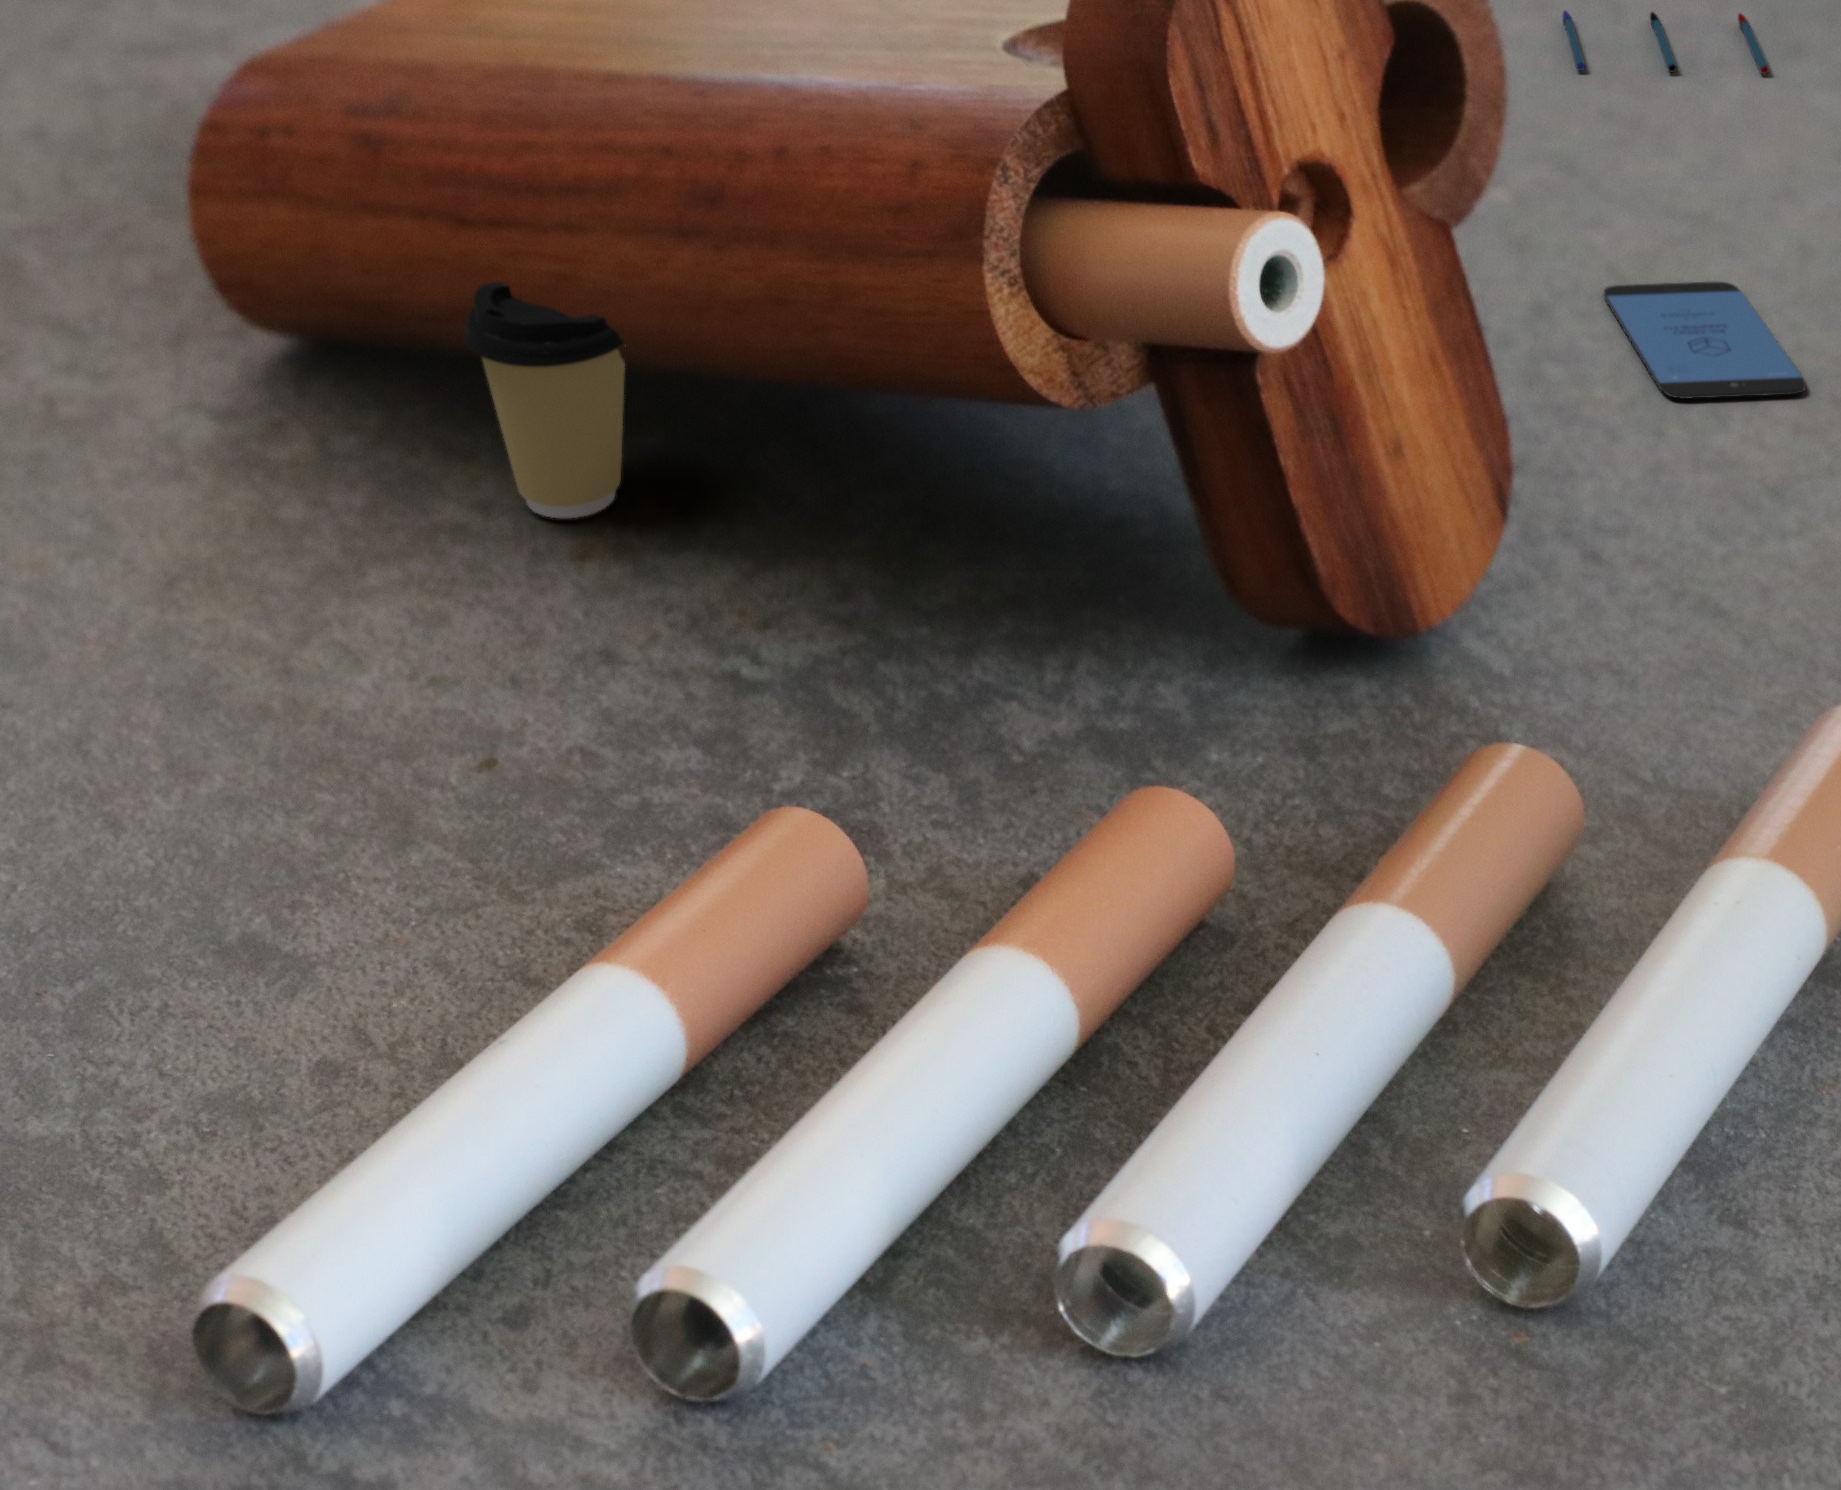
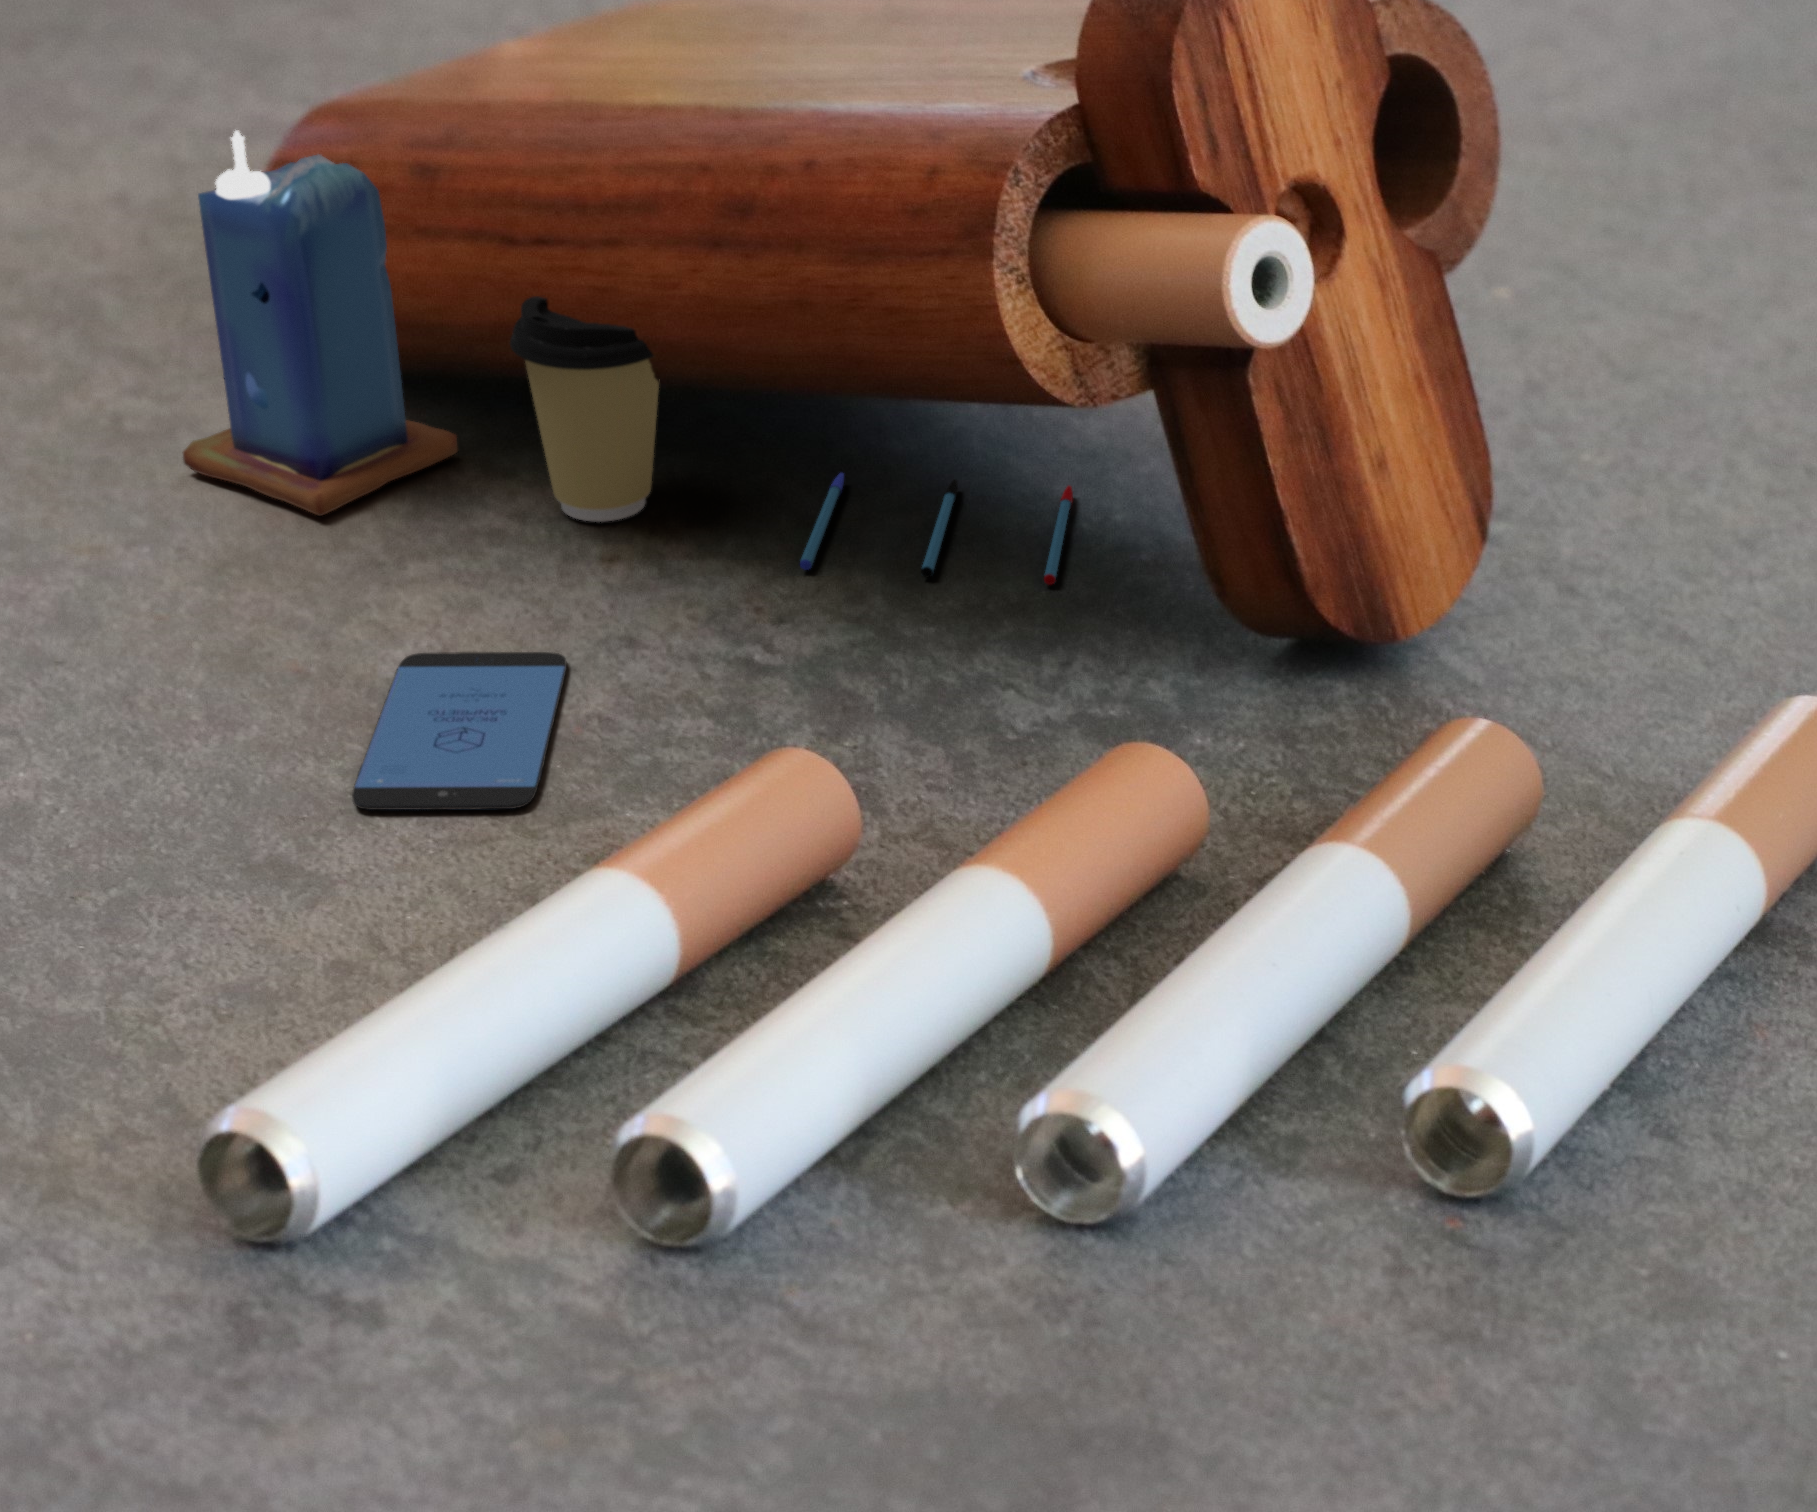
pen: present [1563,11,1769,74] -> present [800,473,1073,585]
candle: none [119,115,413,524] -> present [183,130,458,516]
smartphone: present [1604,282,1806,398] -> present [352,652,567,810]

